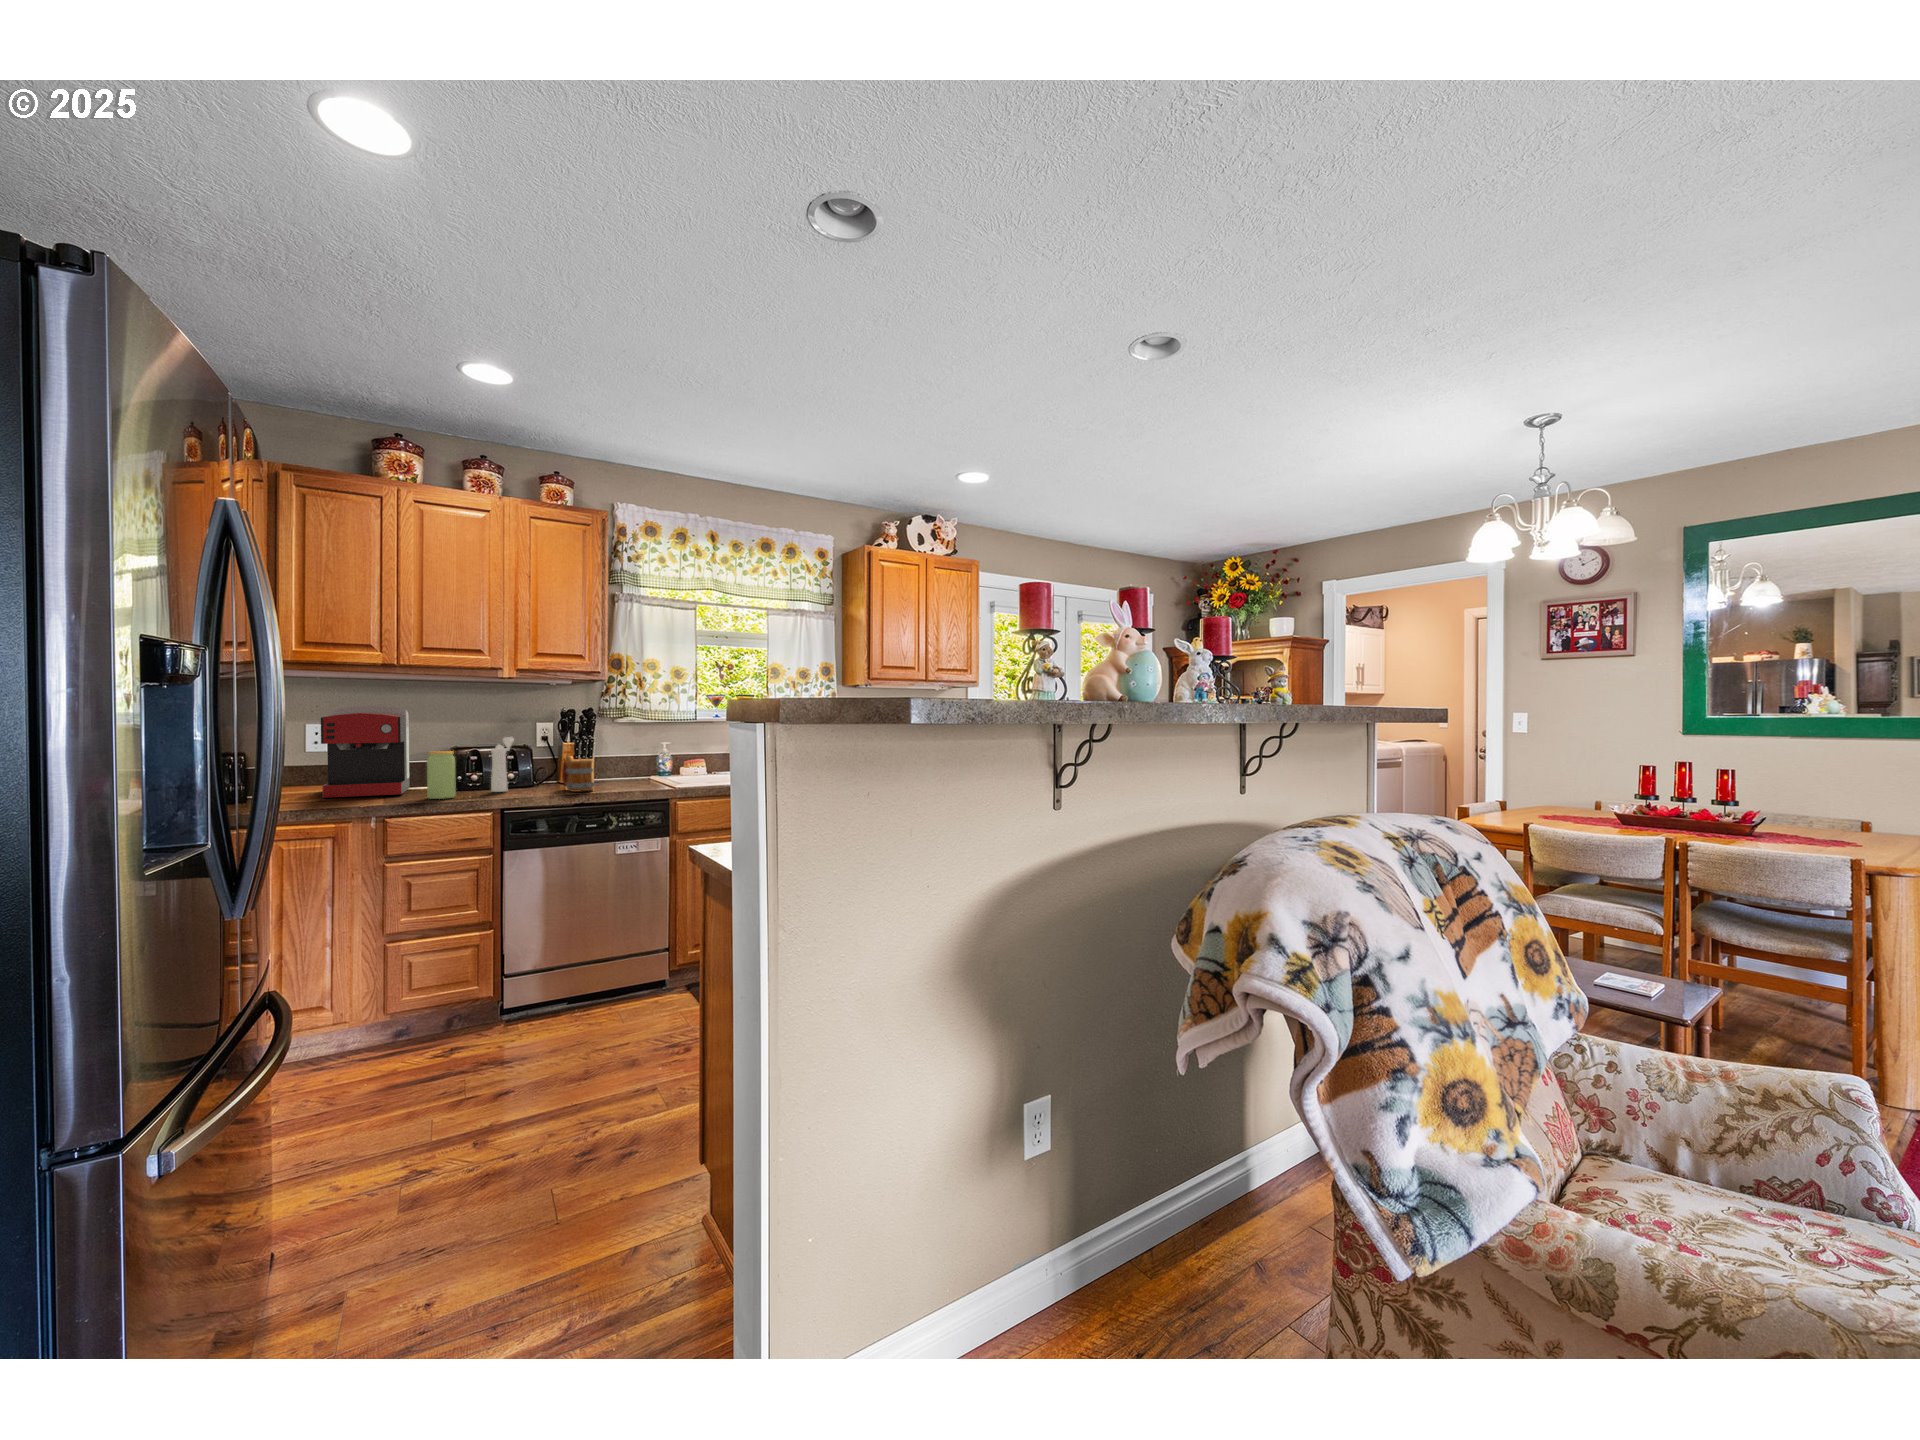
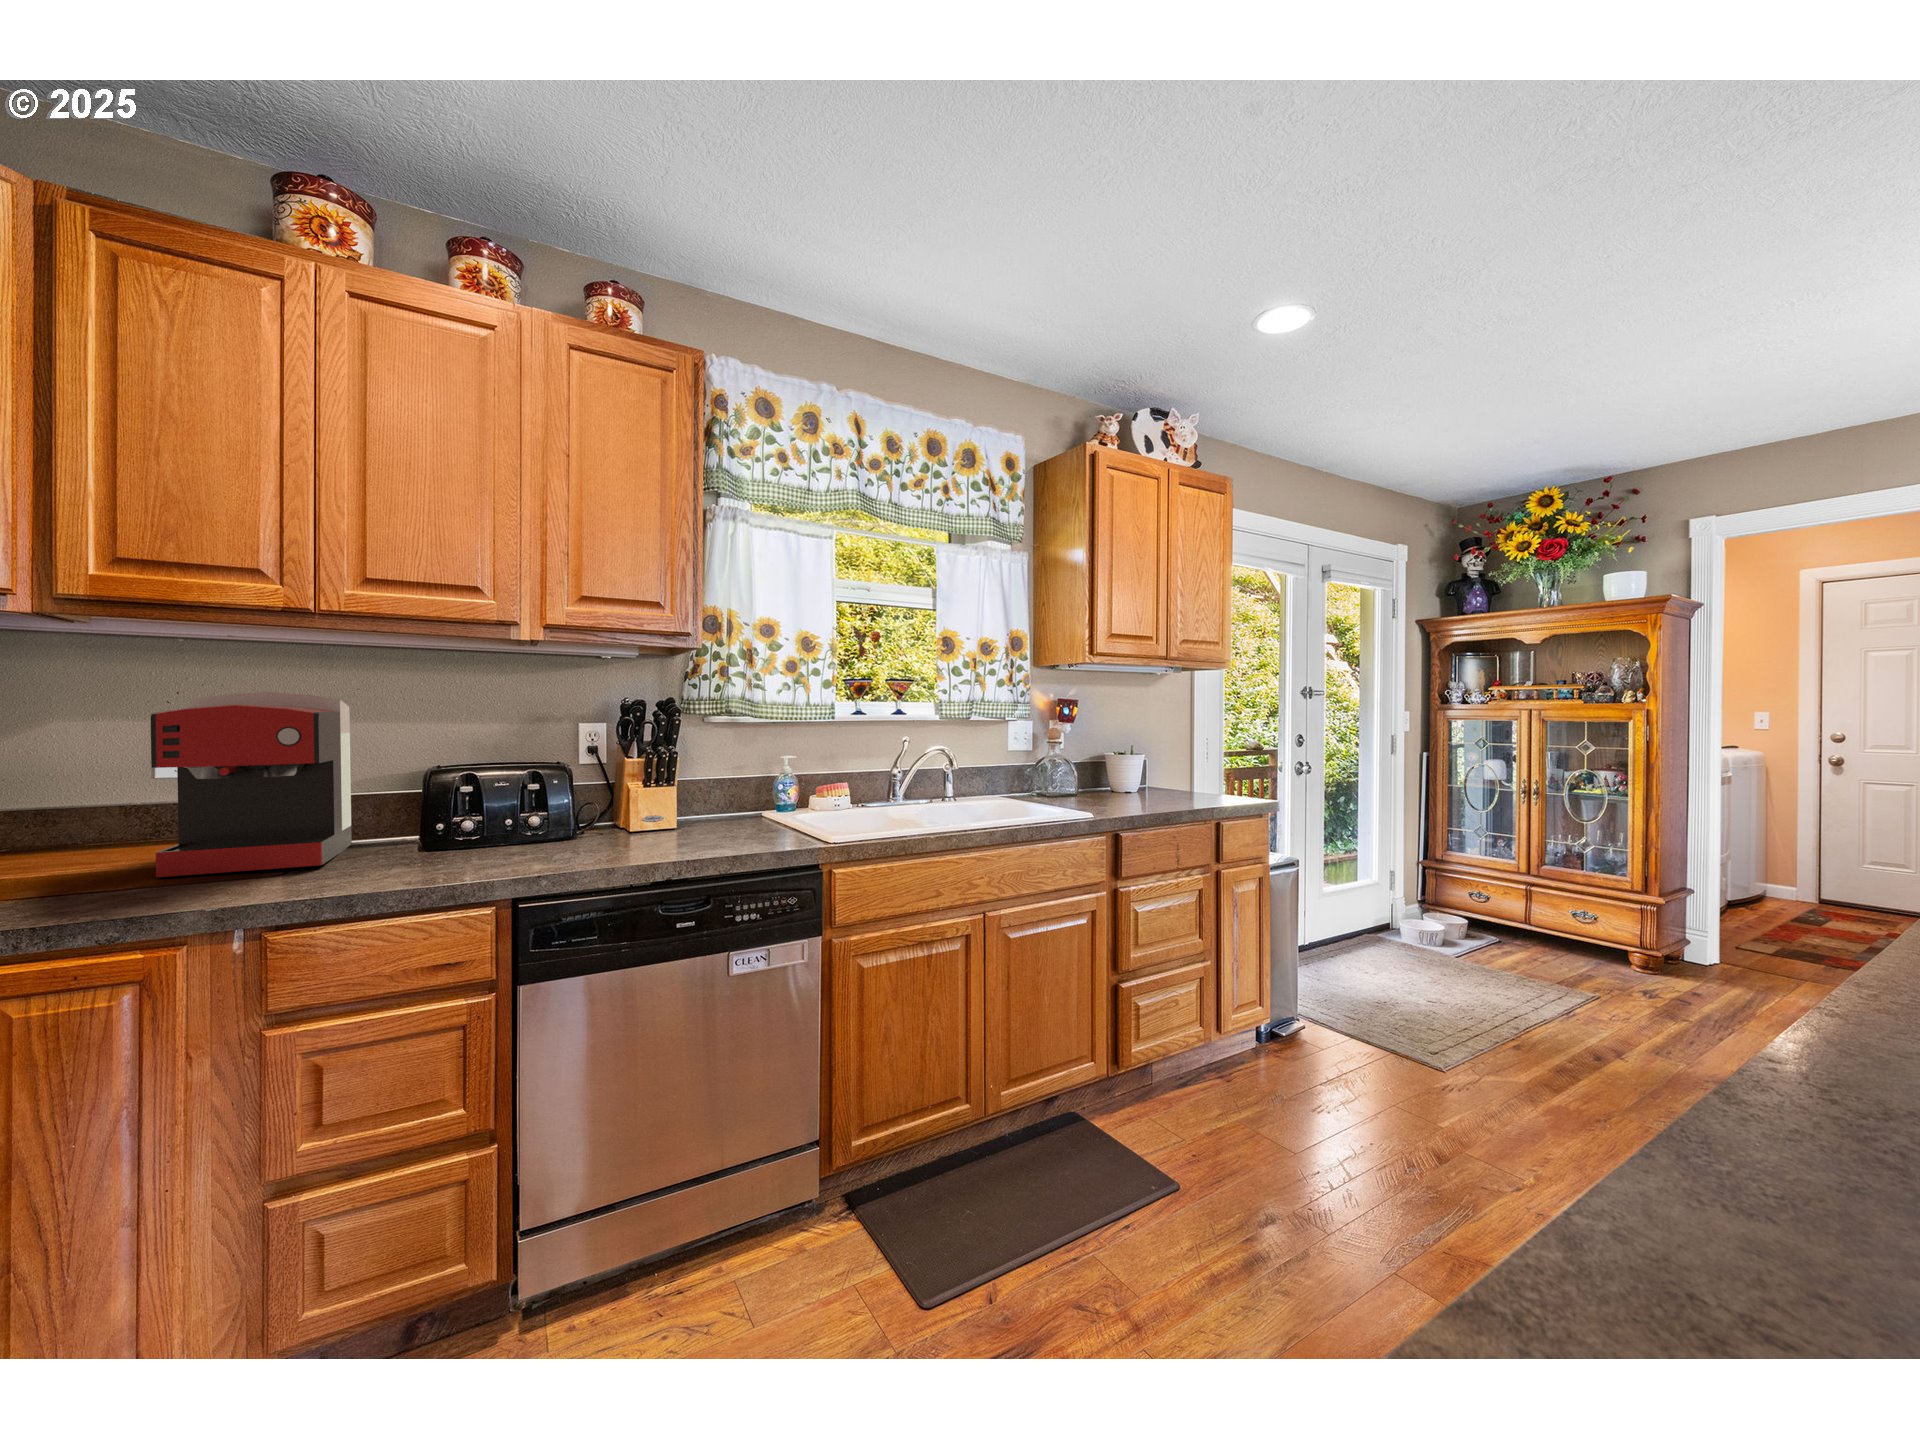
pepper mill: present [491,737,514,792] -> none [496,751,541,856]
jar: present [427,751,456,799] -> none [368,780,426,877]
mug: present [562,755,594,792] -> none [626,783,686,853]

